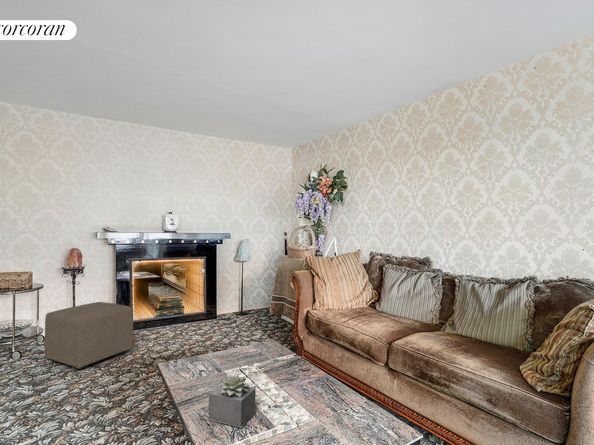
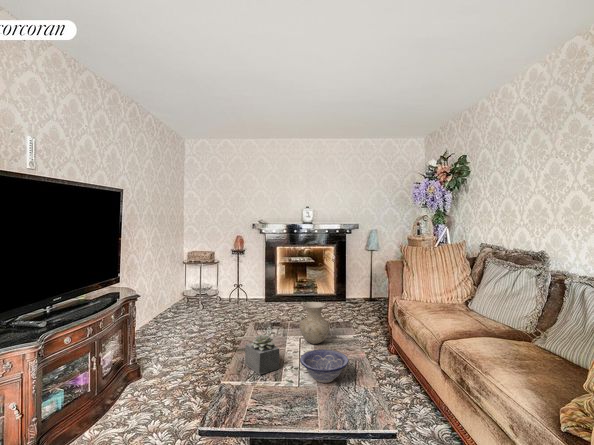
ottoman: present [44,302,133,369] -> none [214,277,267,322]
vase: none [244,325,279,374] -> present [300,302,330,344]
decorative bowl: none [284,376,338,415] -> present [300,349,349,383]

